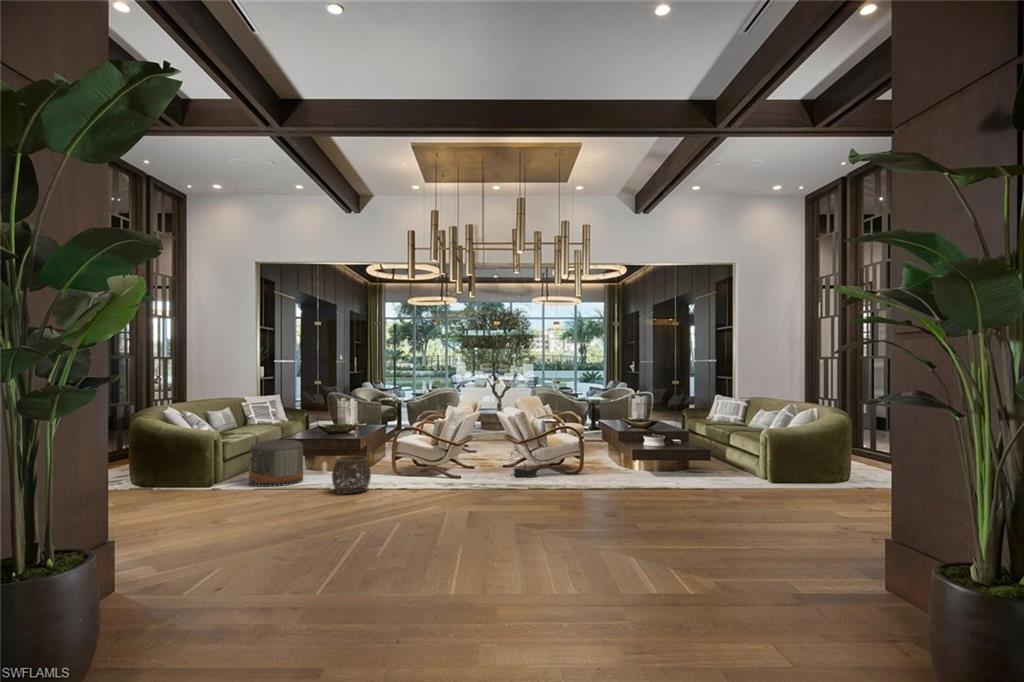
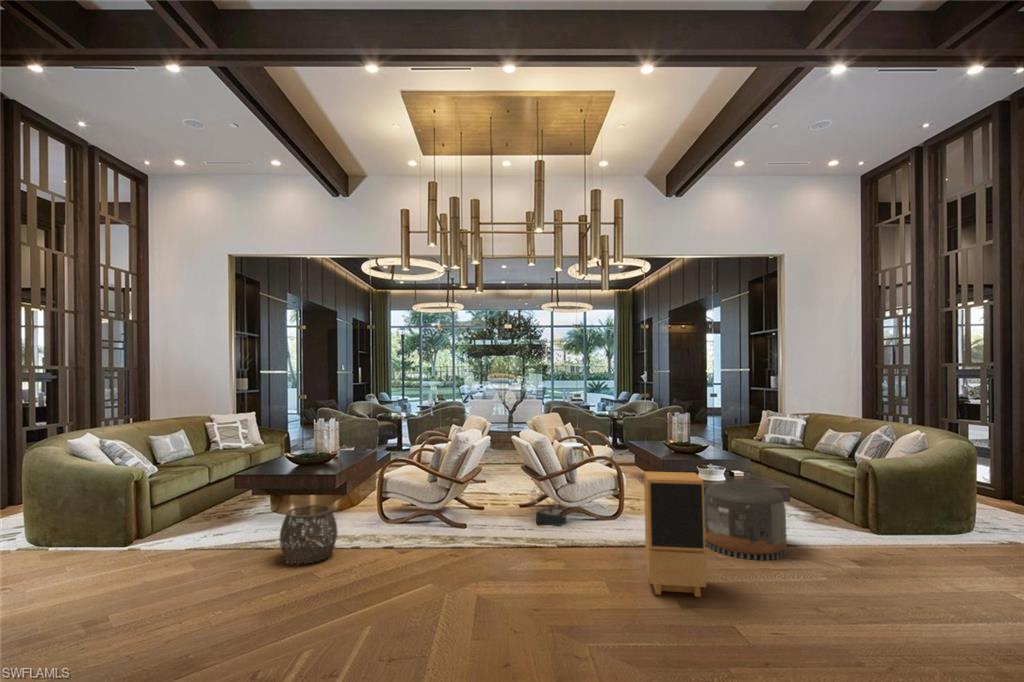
speaker: none [581,430,616,507] -> present [644,472,706,597]
pouf: present [249,439,304,487] -> present [704,482,787,560]

